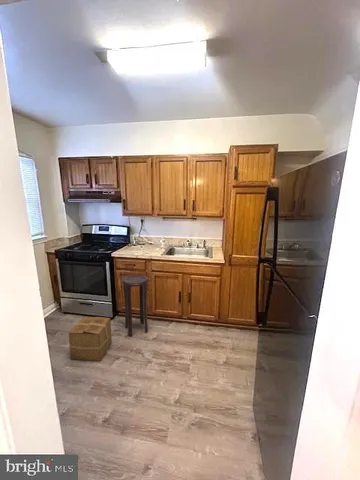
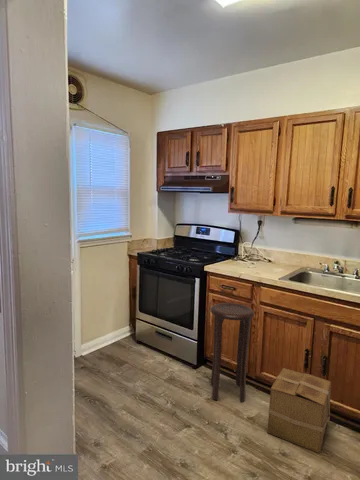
cardboard box: present [69,317,112,361] -> present [267,368,331,453]

